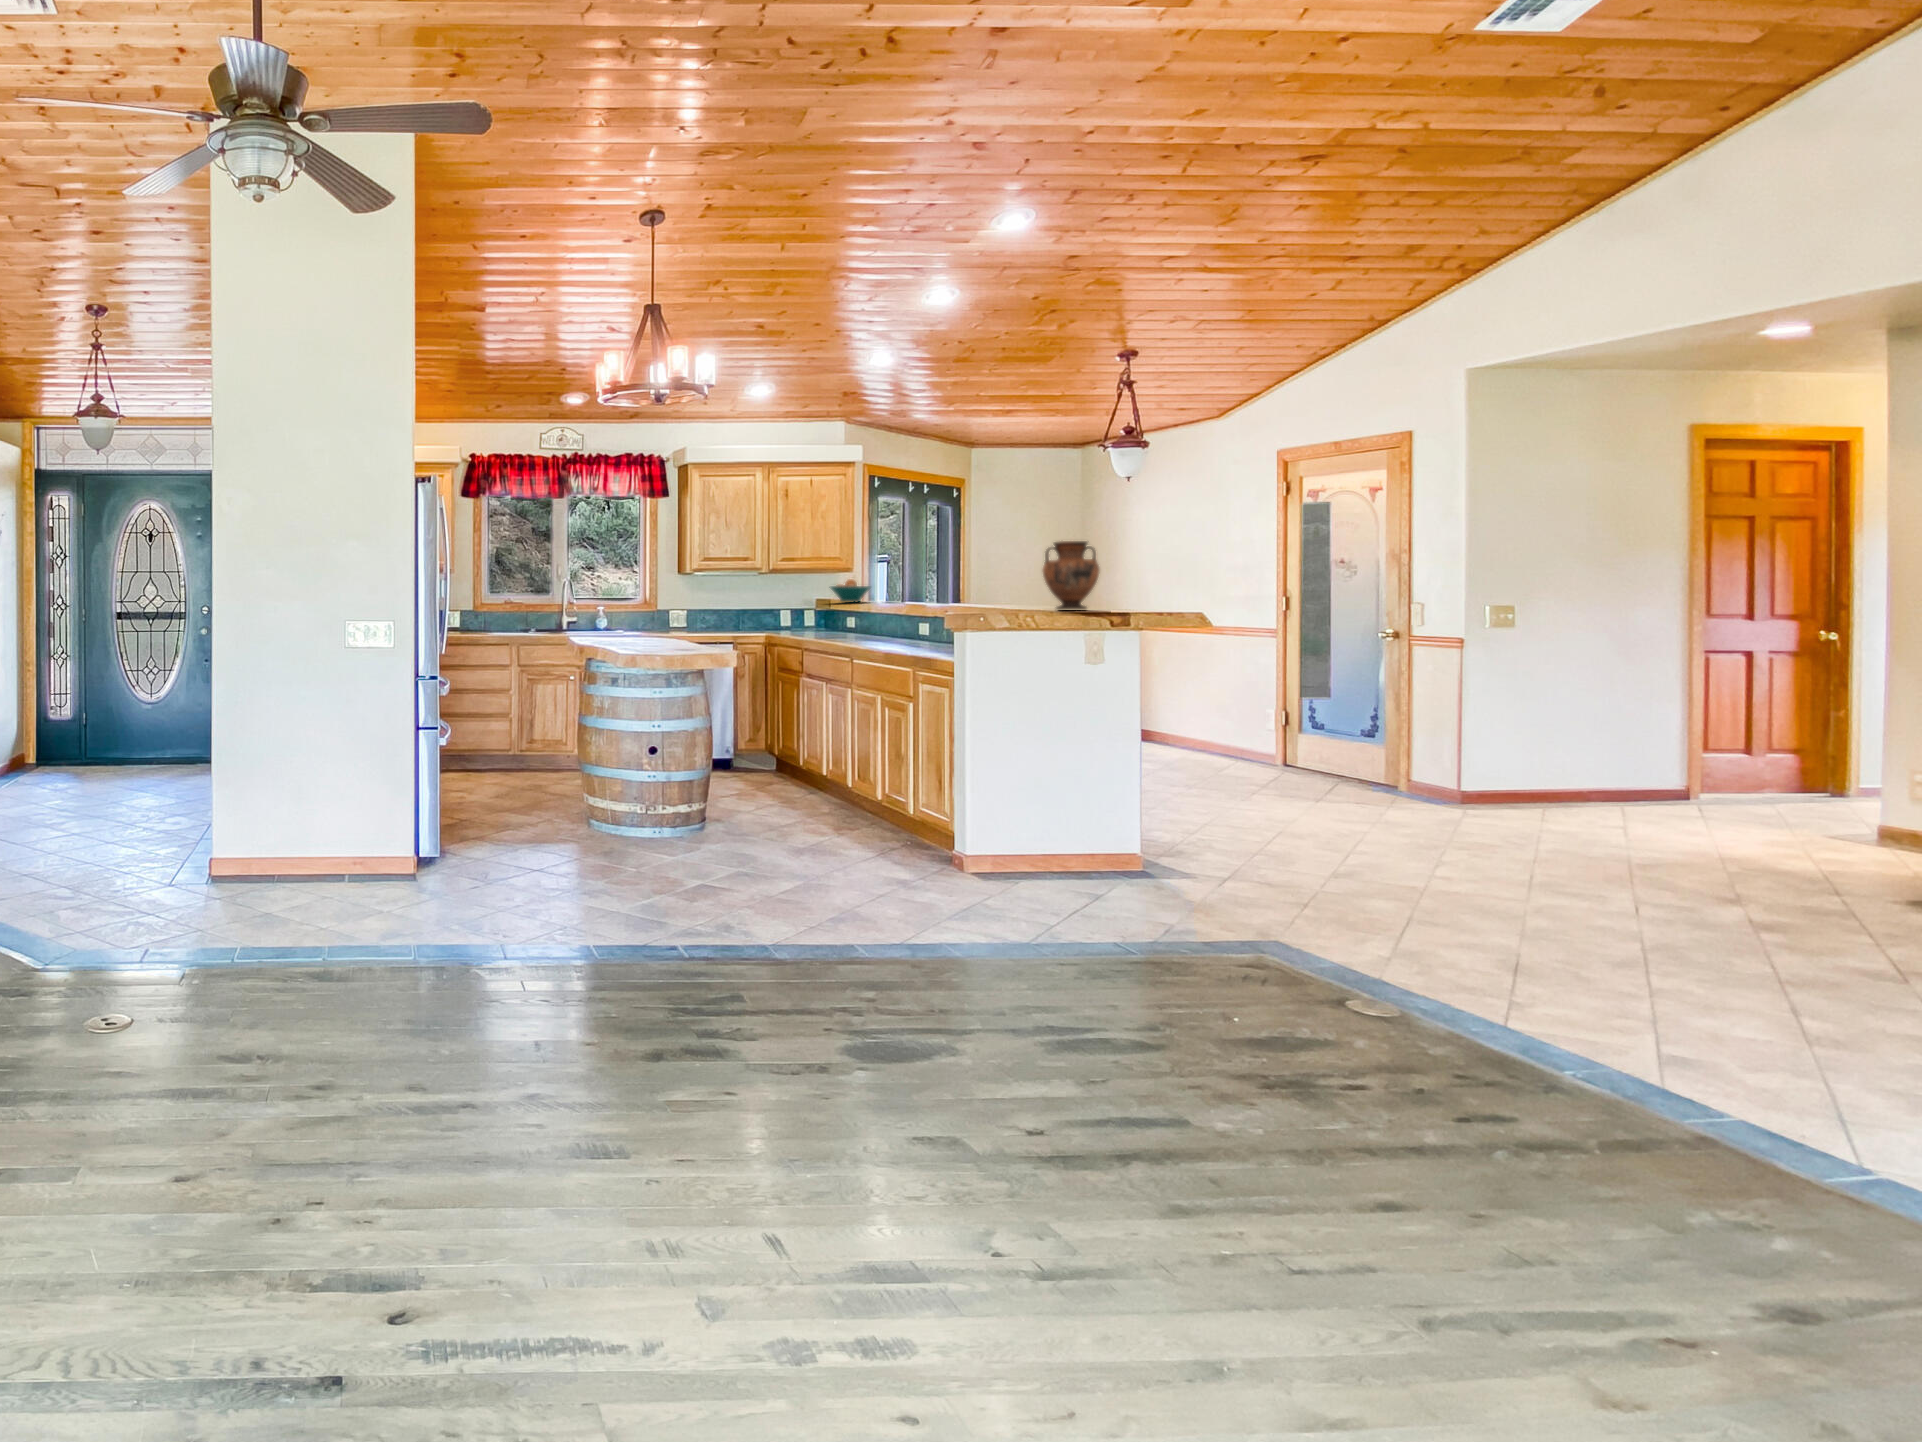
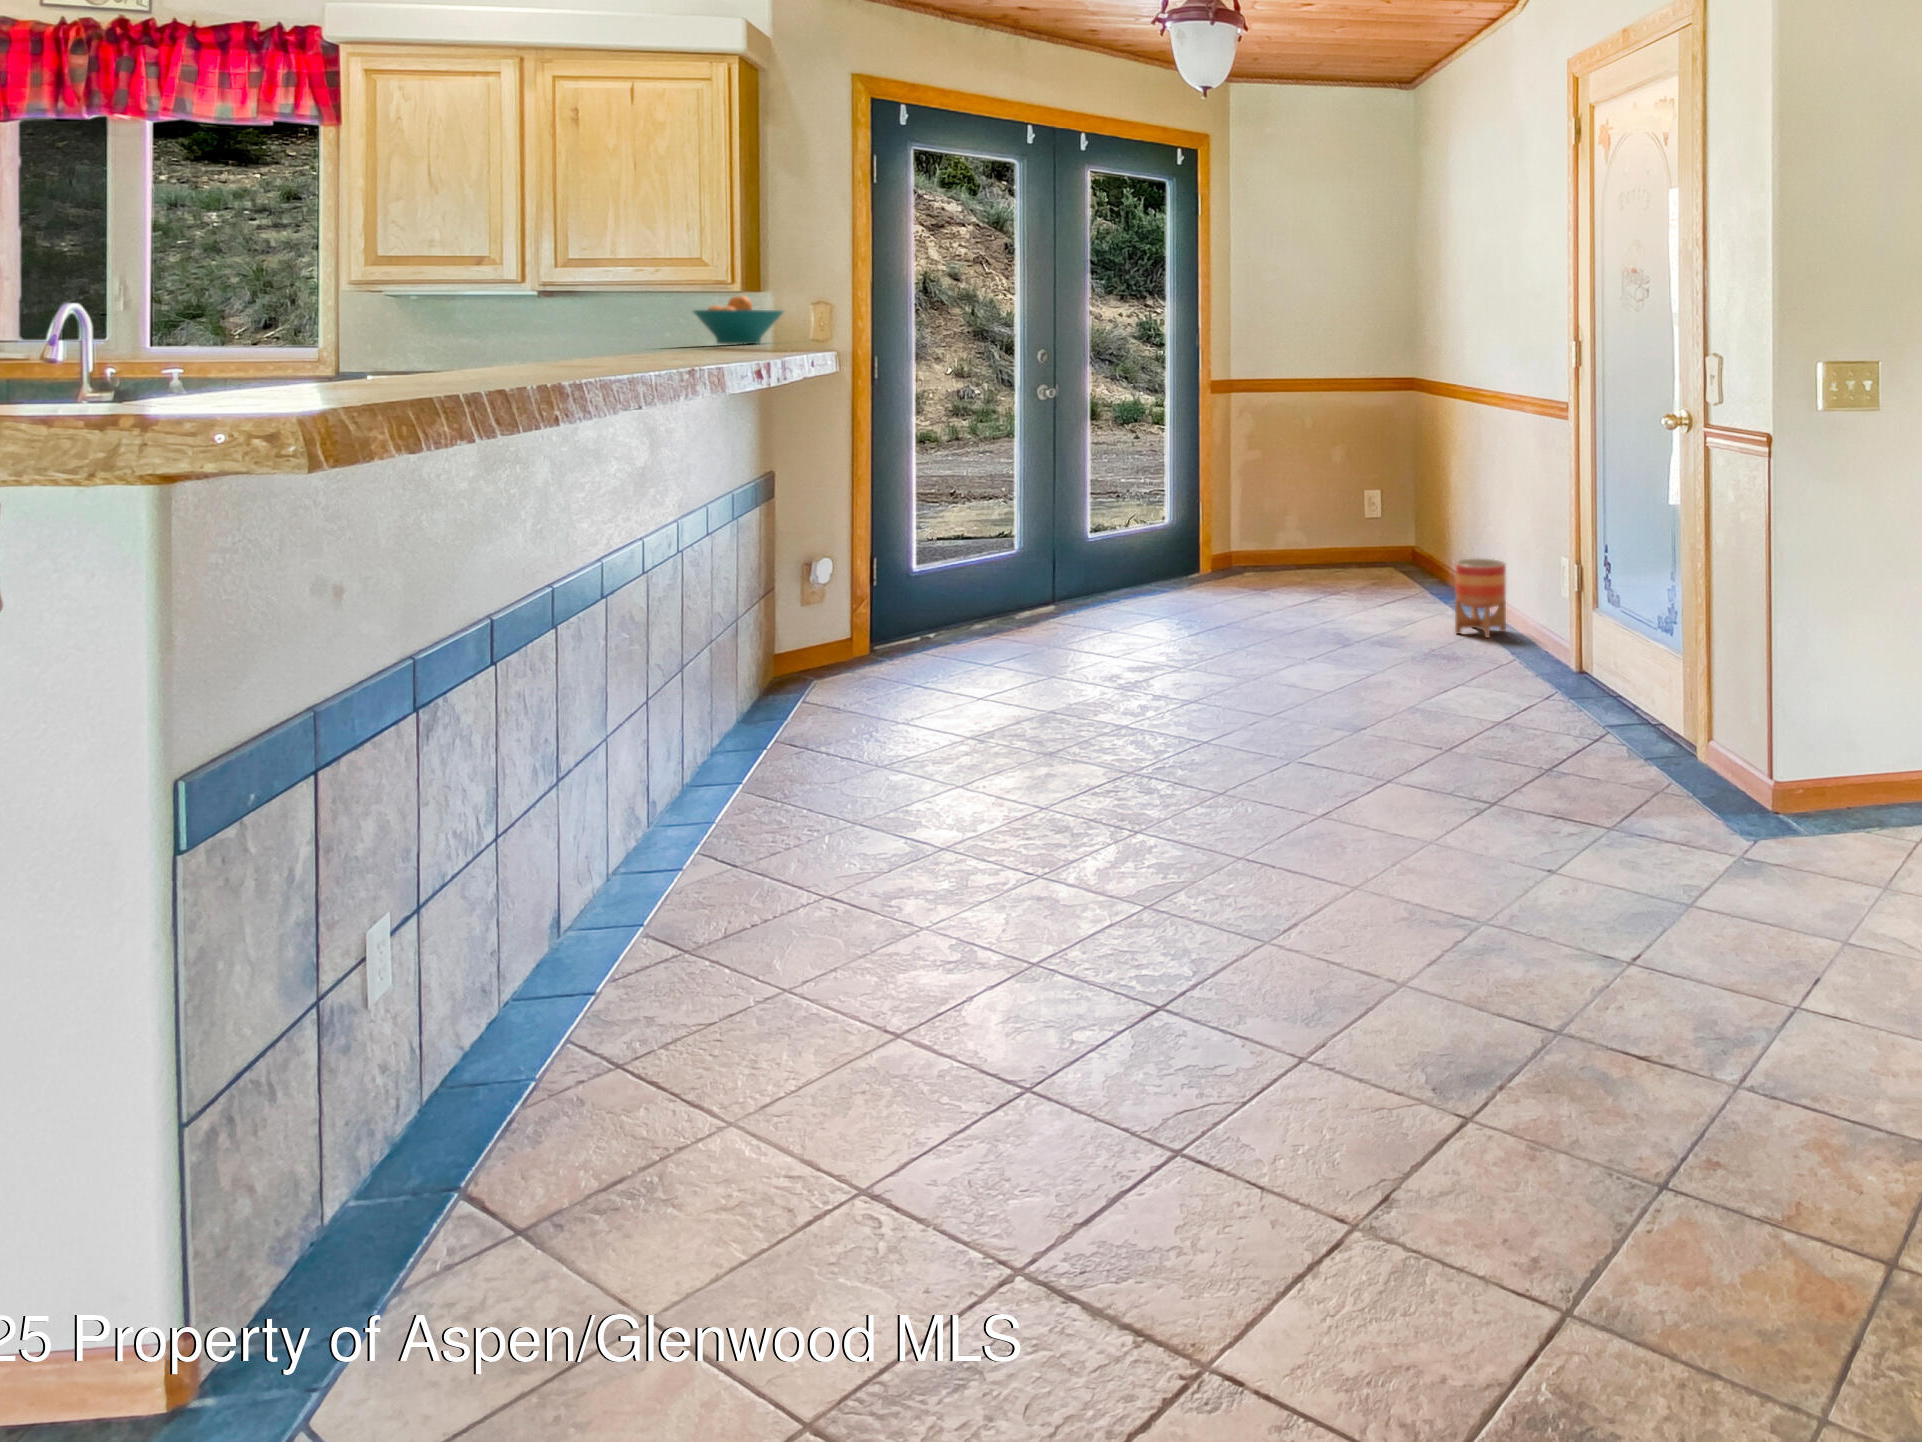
vase: present [1043,541,1099,610] -> none [496,165,667,369]
planter: none [1185,717,1216,758] -> present [1455,558,1506,638]

